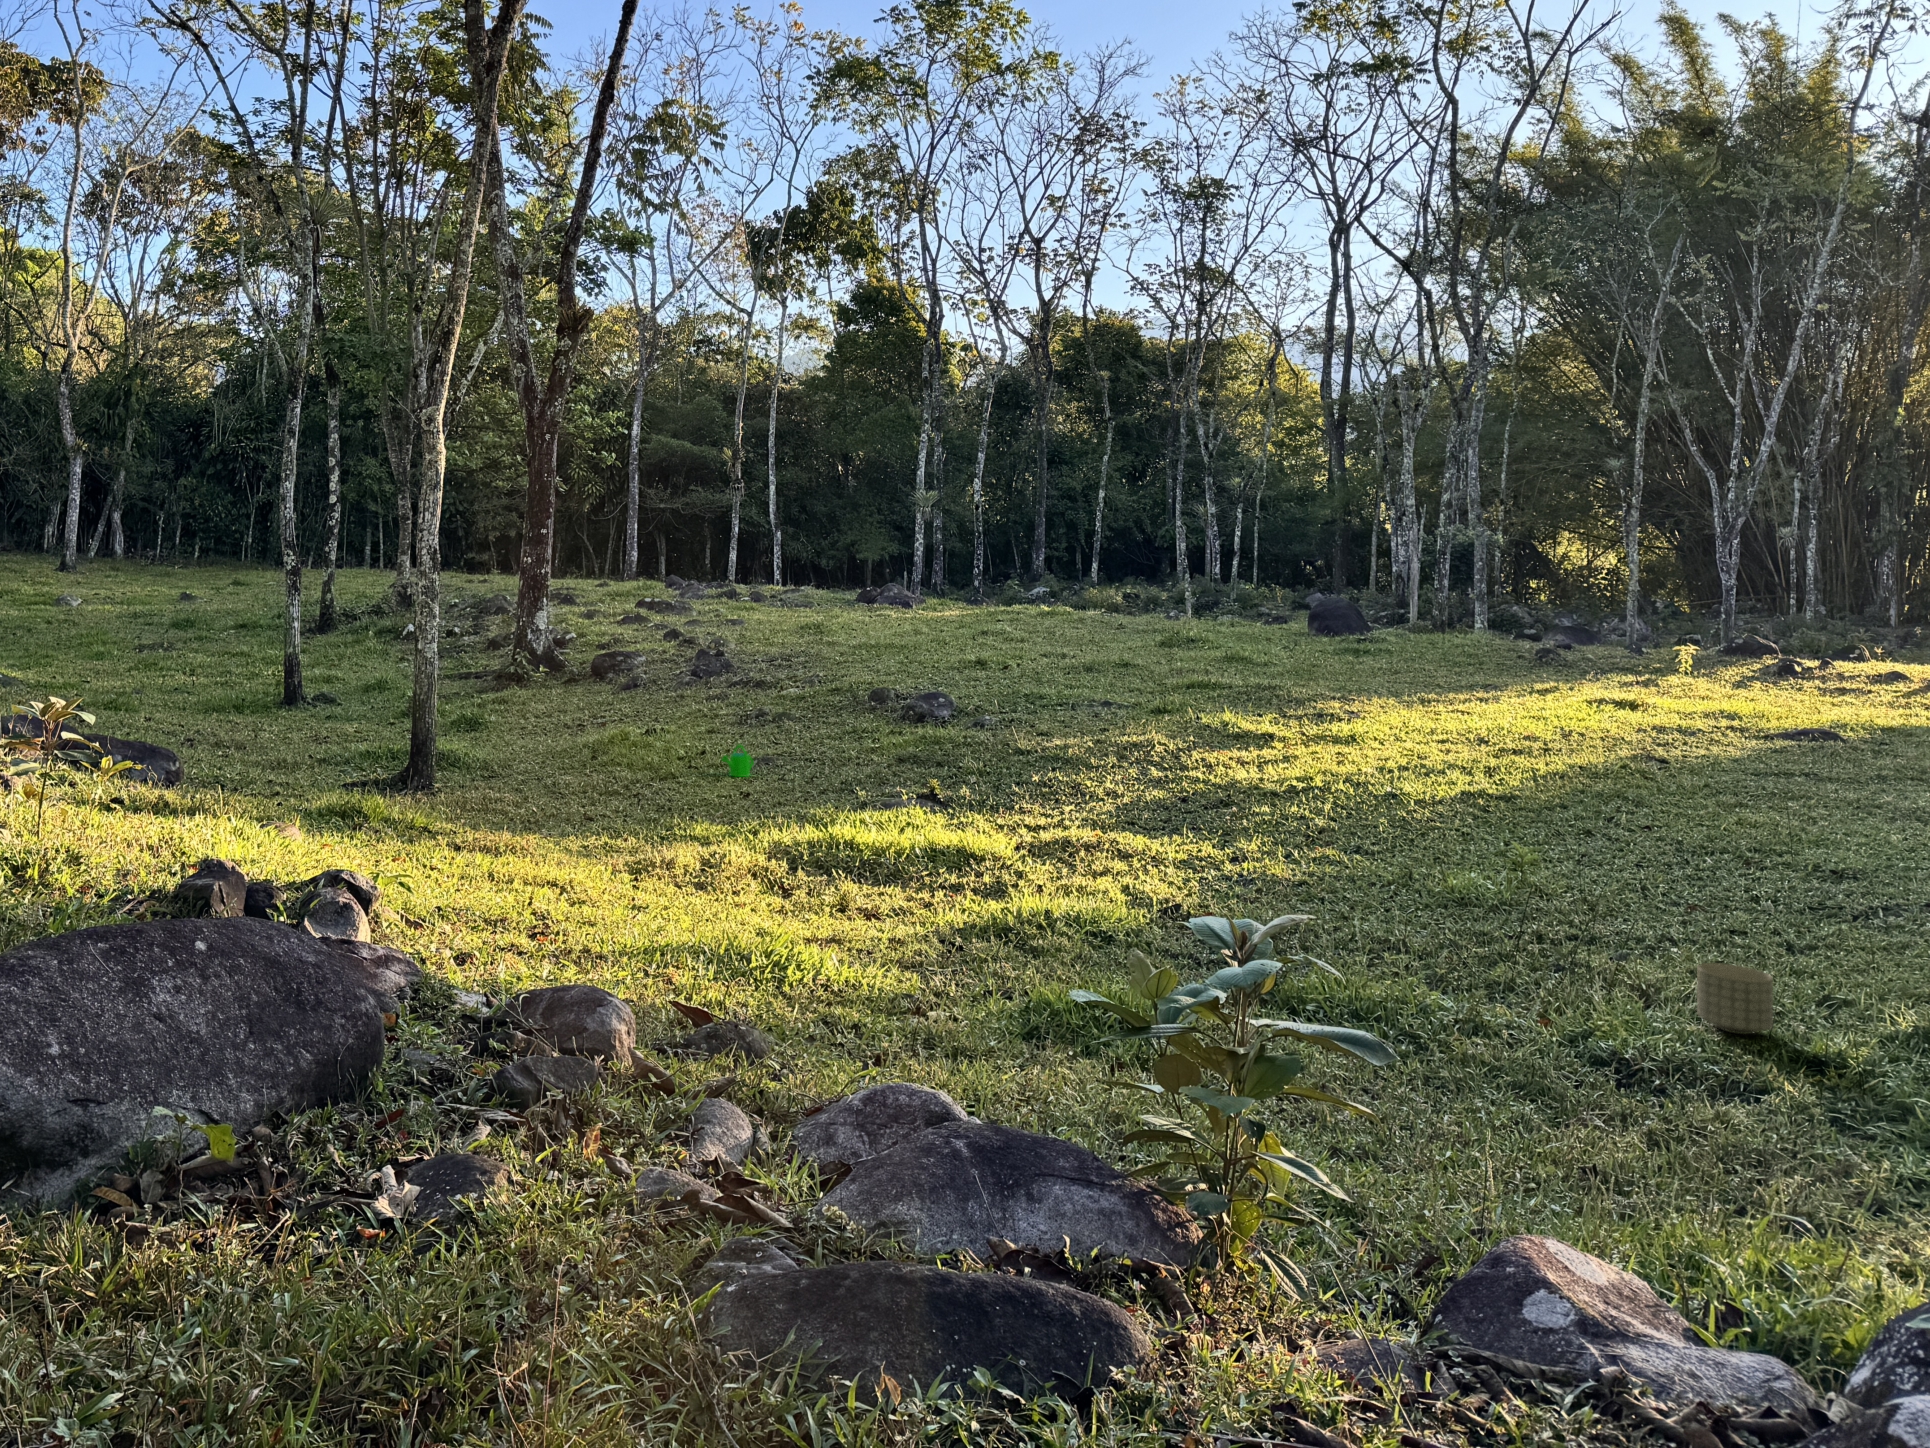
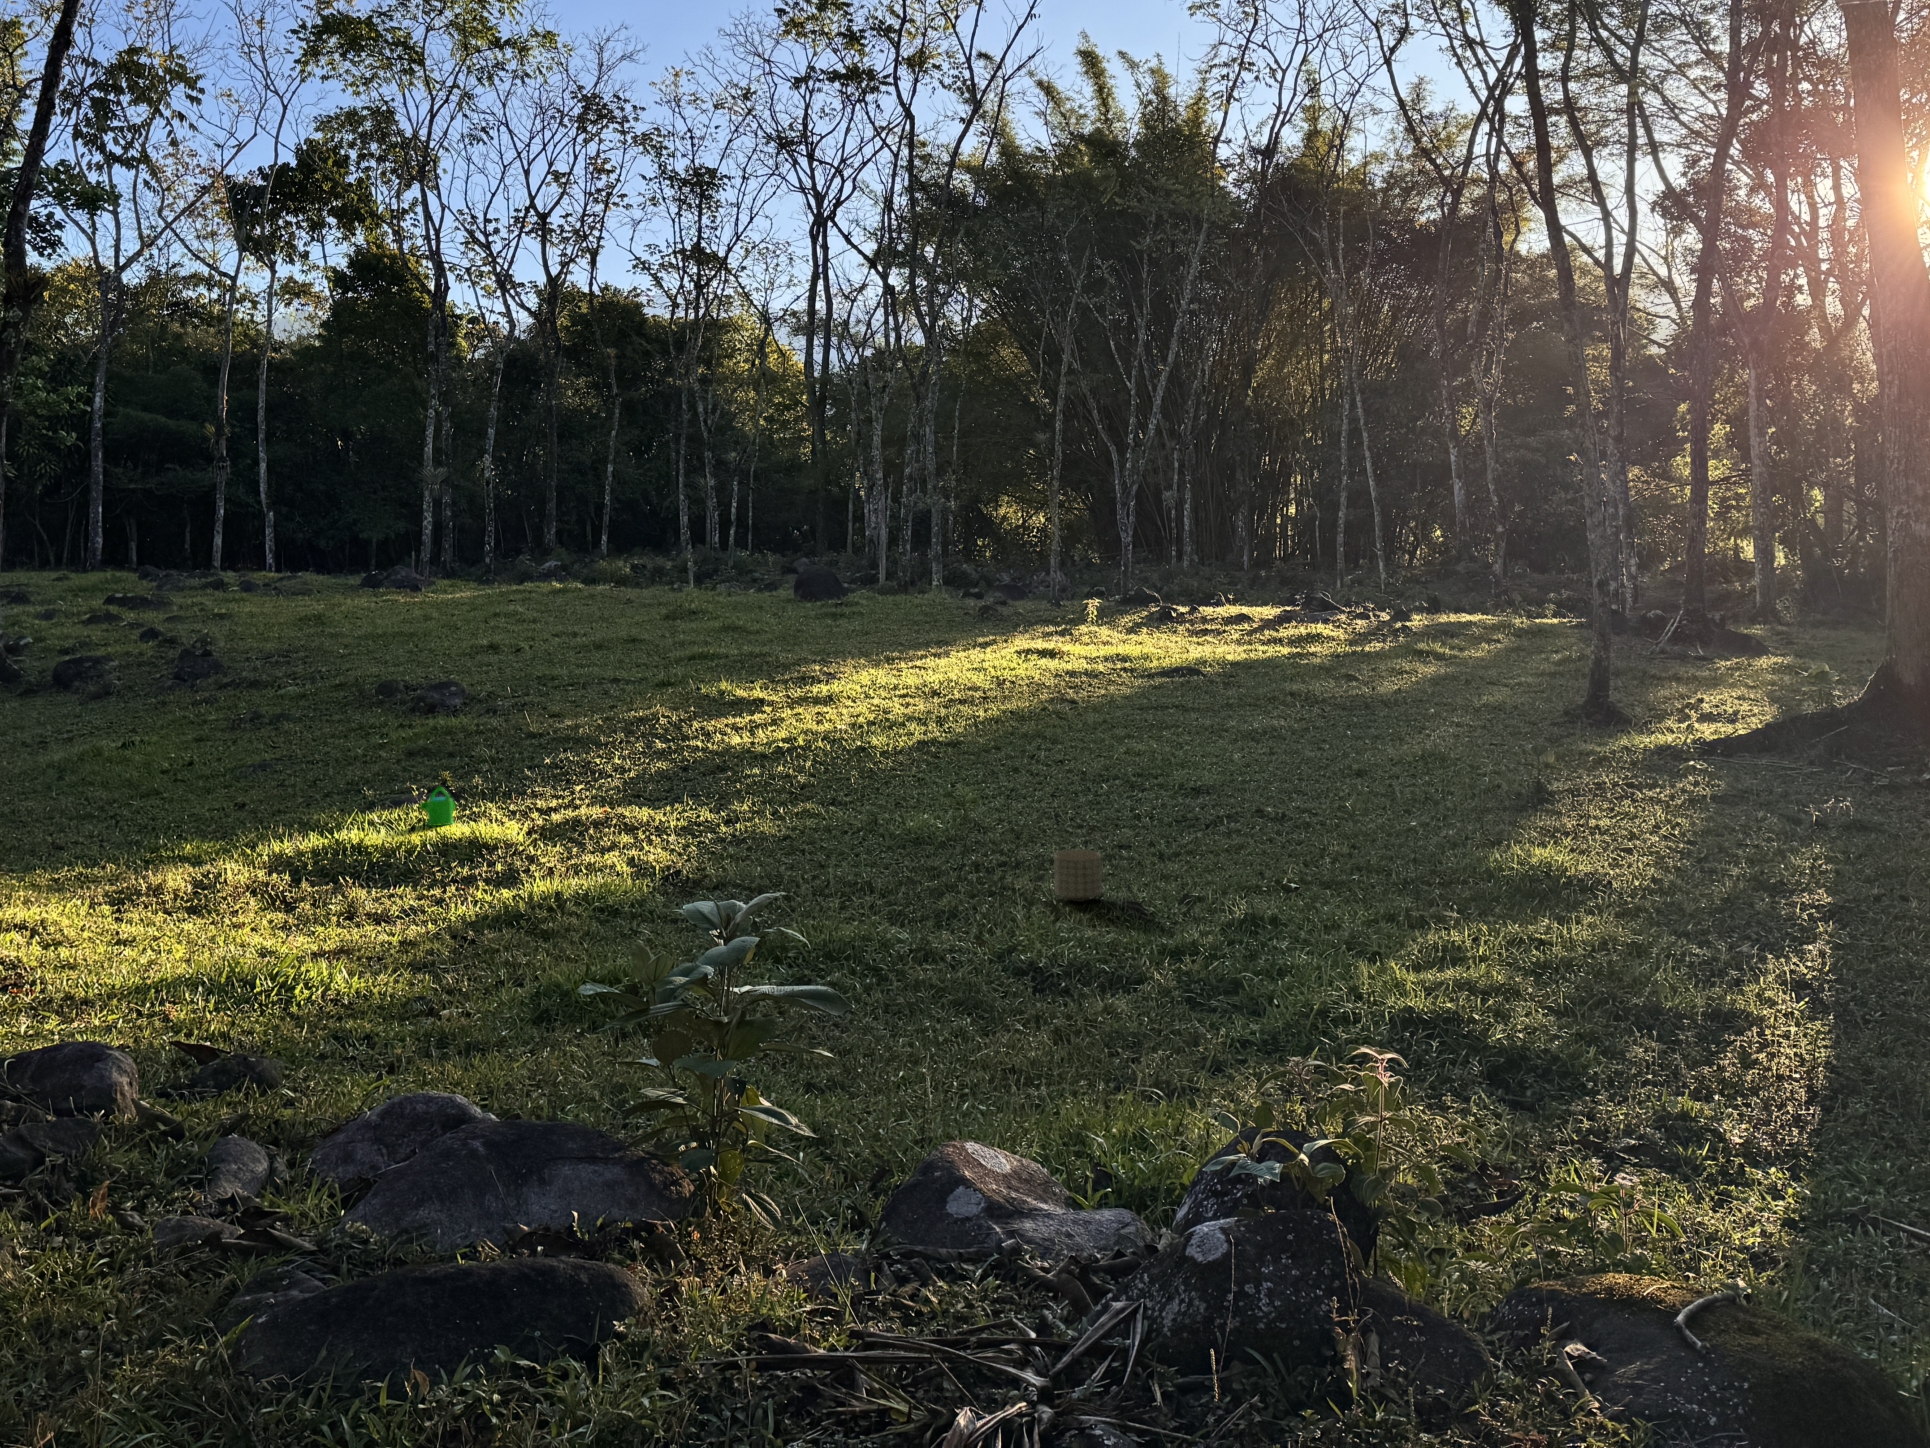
watering can: present [721,745,754,777] -> present [419,787,456,826]

